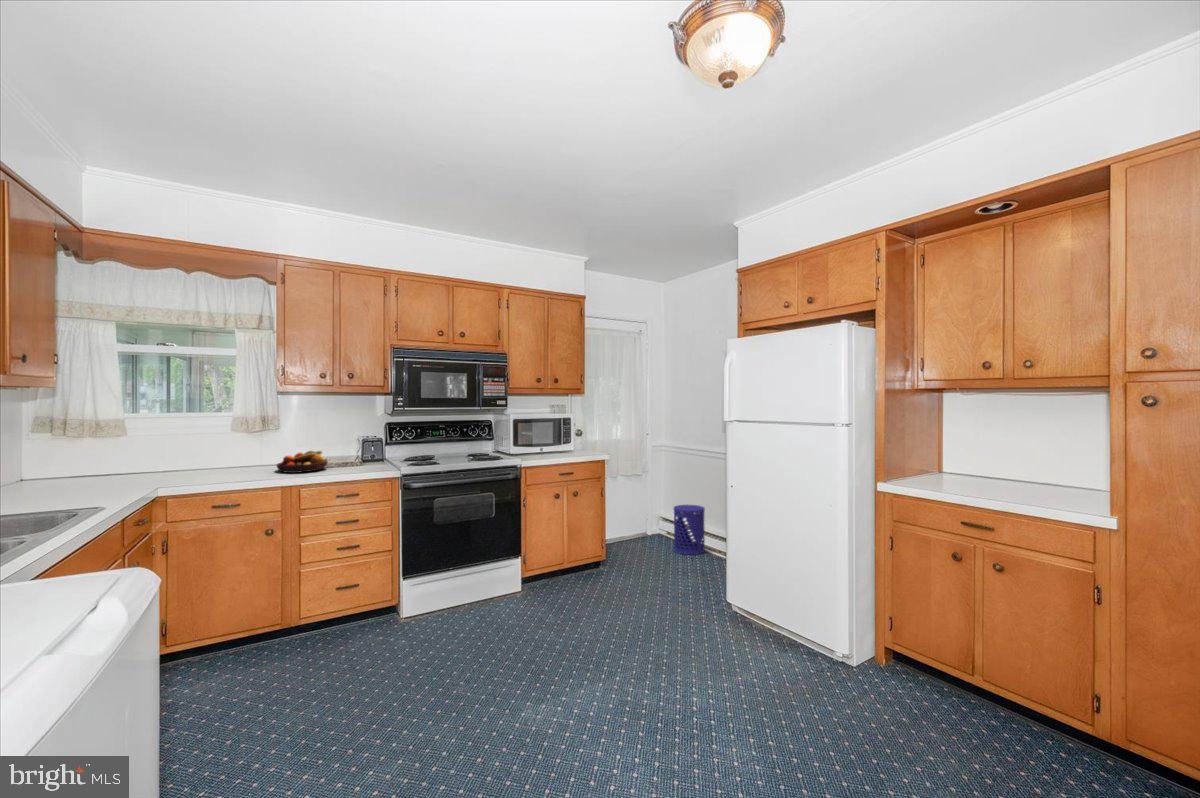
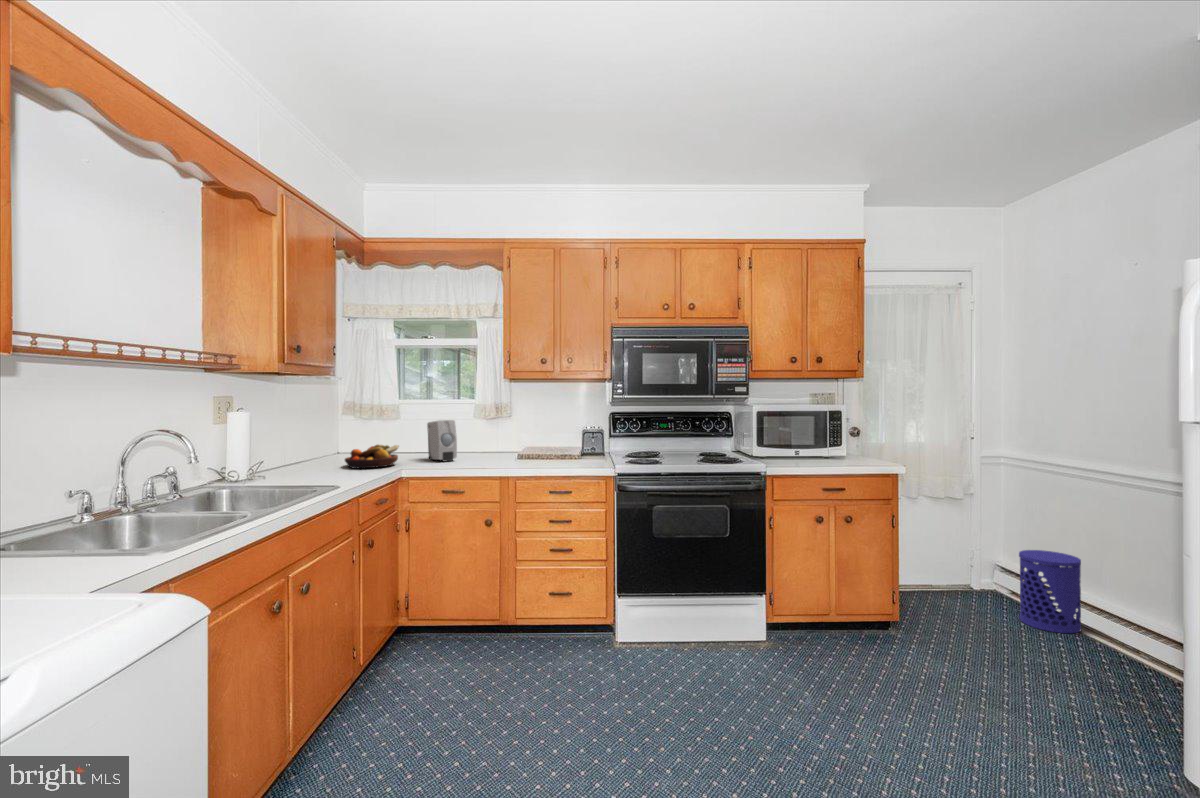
soap dispenser: none [184,432,224,474] -> present [427,420,457,462]
fruit bowl: present [277,451,328,473] -> present [345,445,399,468]

